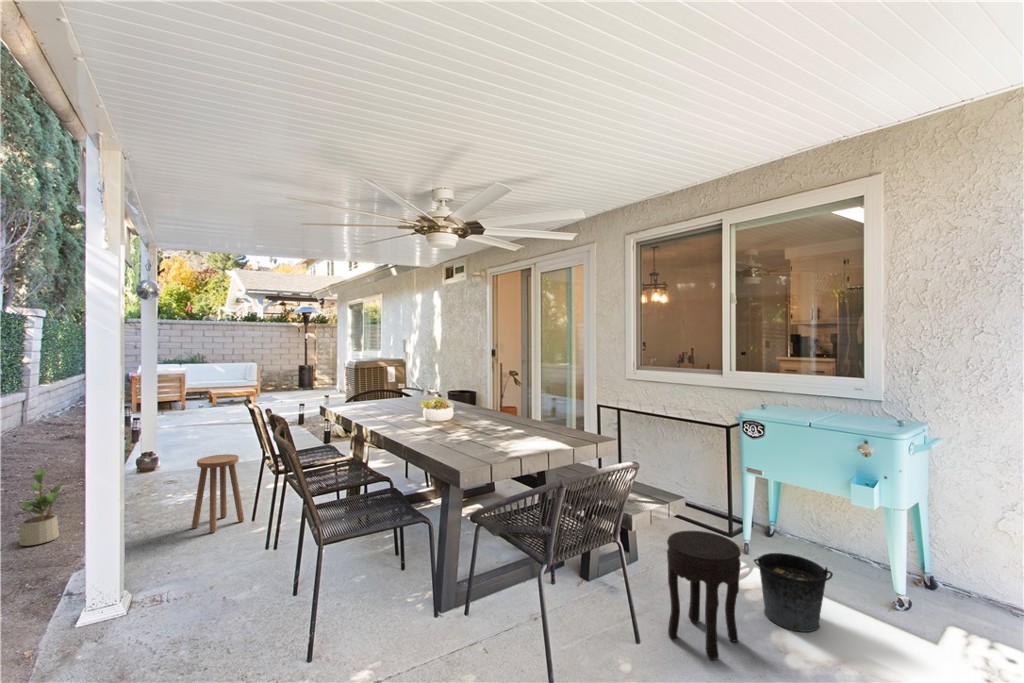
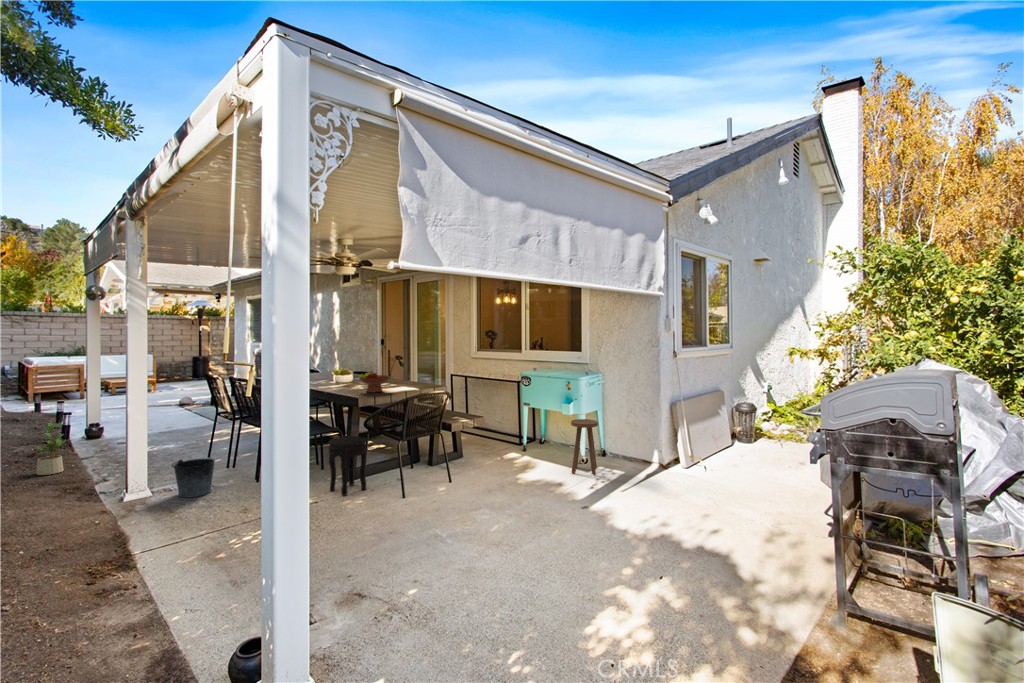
fruit bowl: none [462,408,517,447] -> present [358,371,390,393]
stool: present [192,454,244,533] -> present [571,419,598,475]
side table: present [667,531,741,660] -> present [329,436,367,496]
bucket: present [754,553,833,632] -> present [172,459,215,498]

